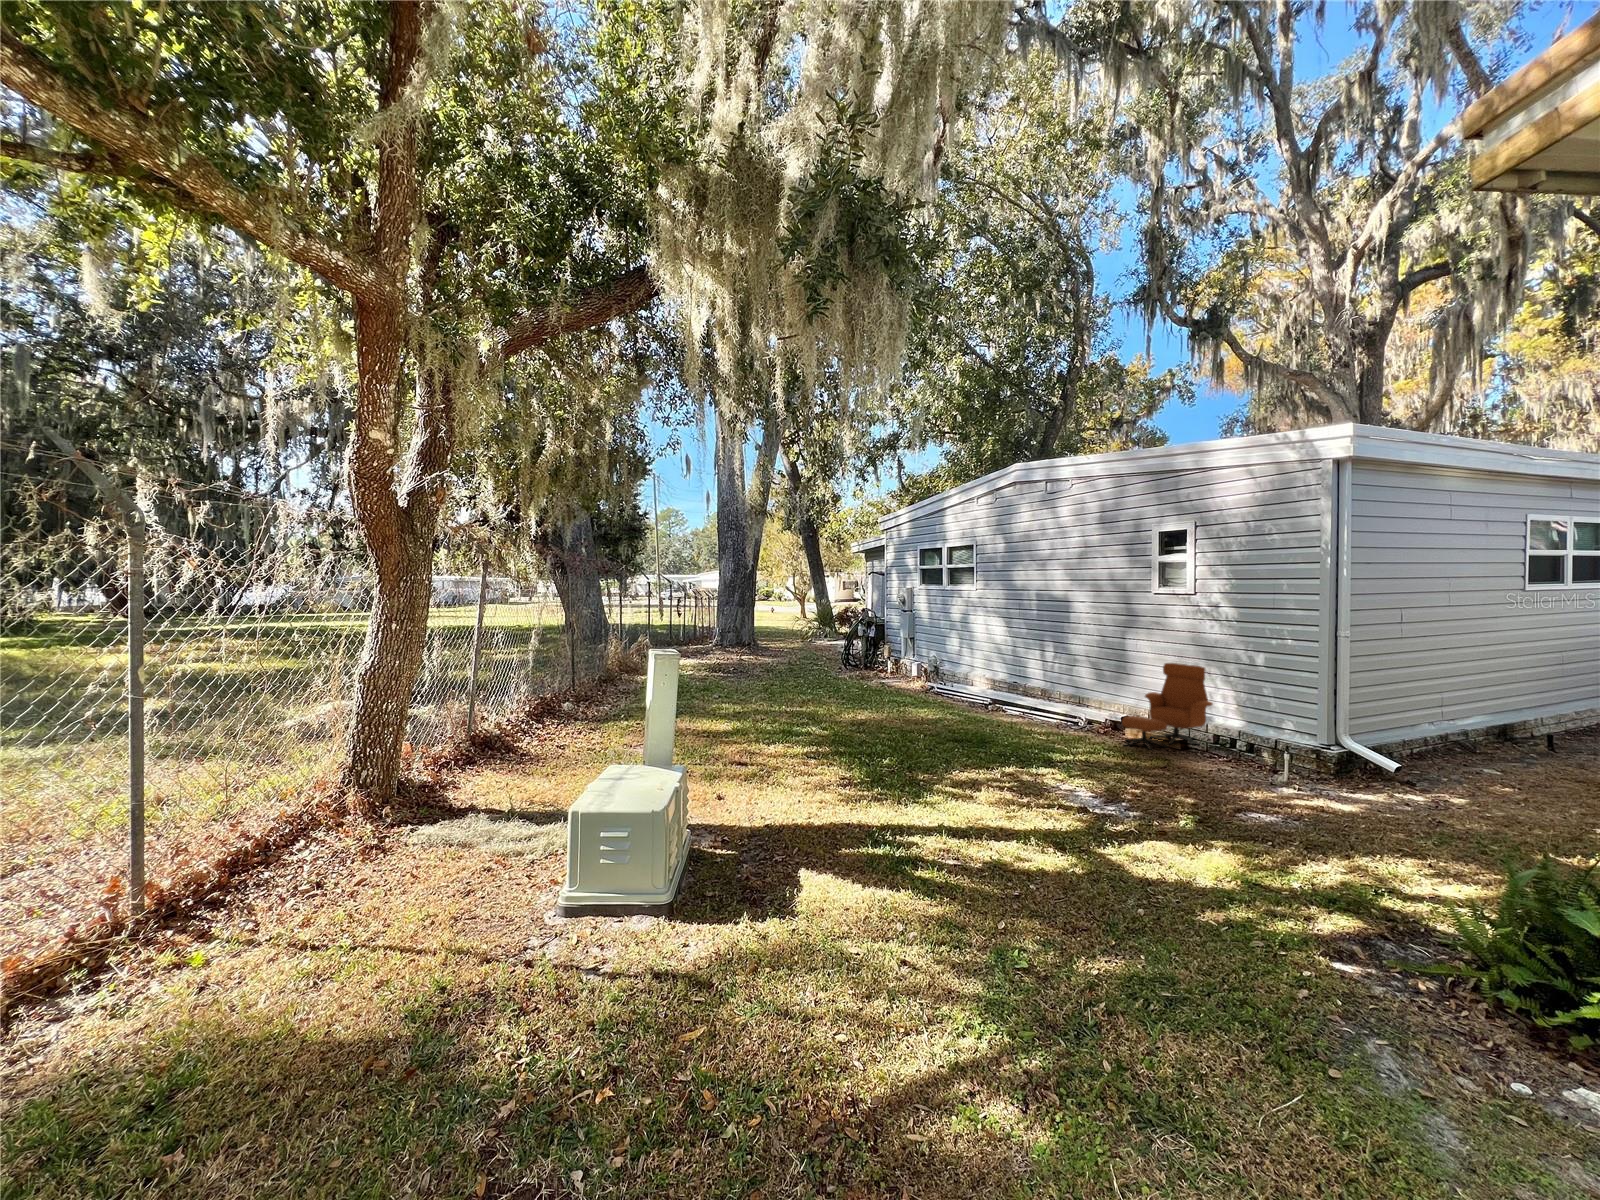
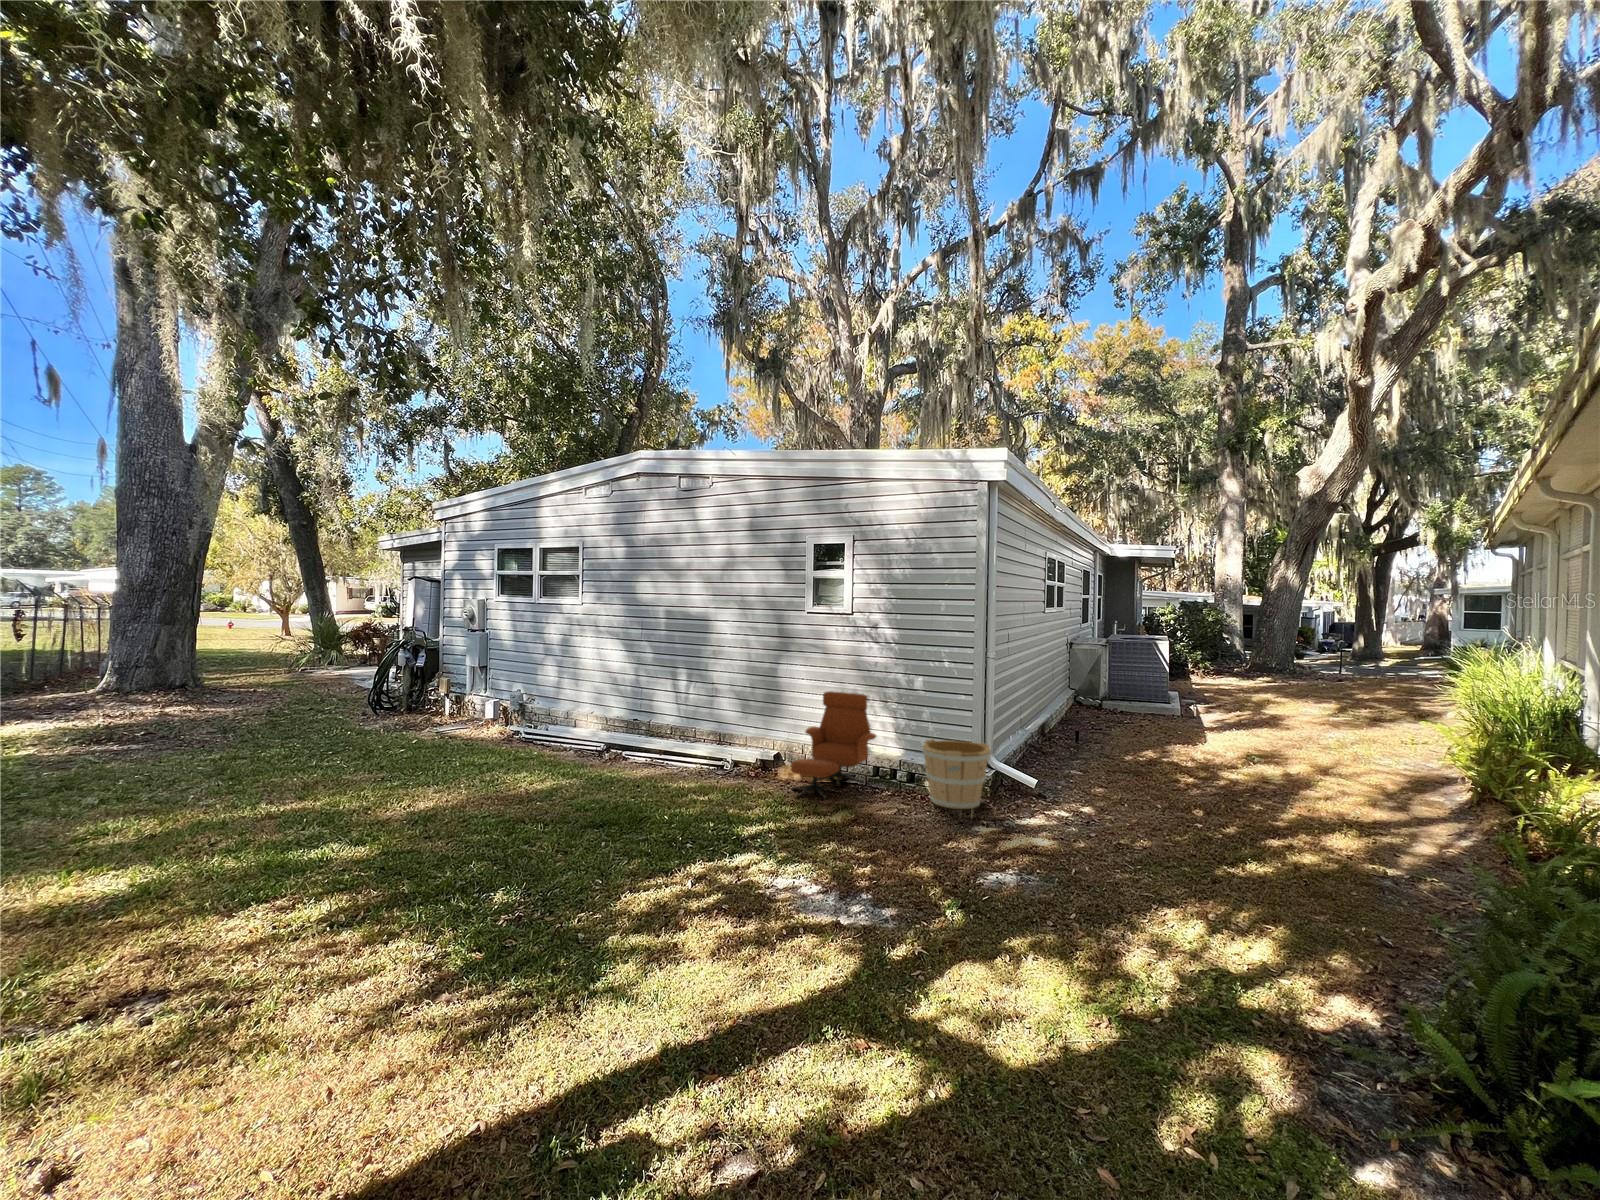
wooden bucket: none [1247,709,1326,775] -> present [922,739,991,809]

